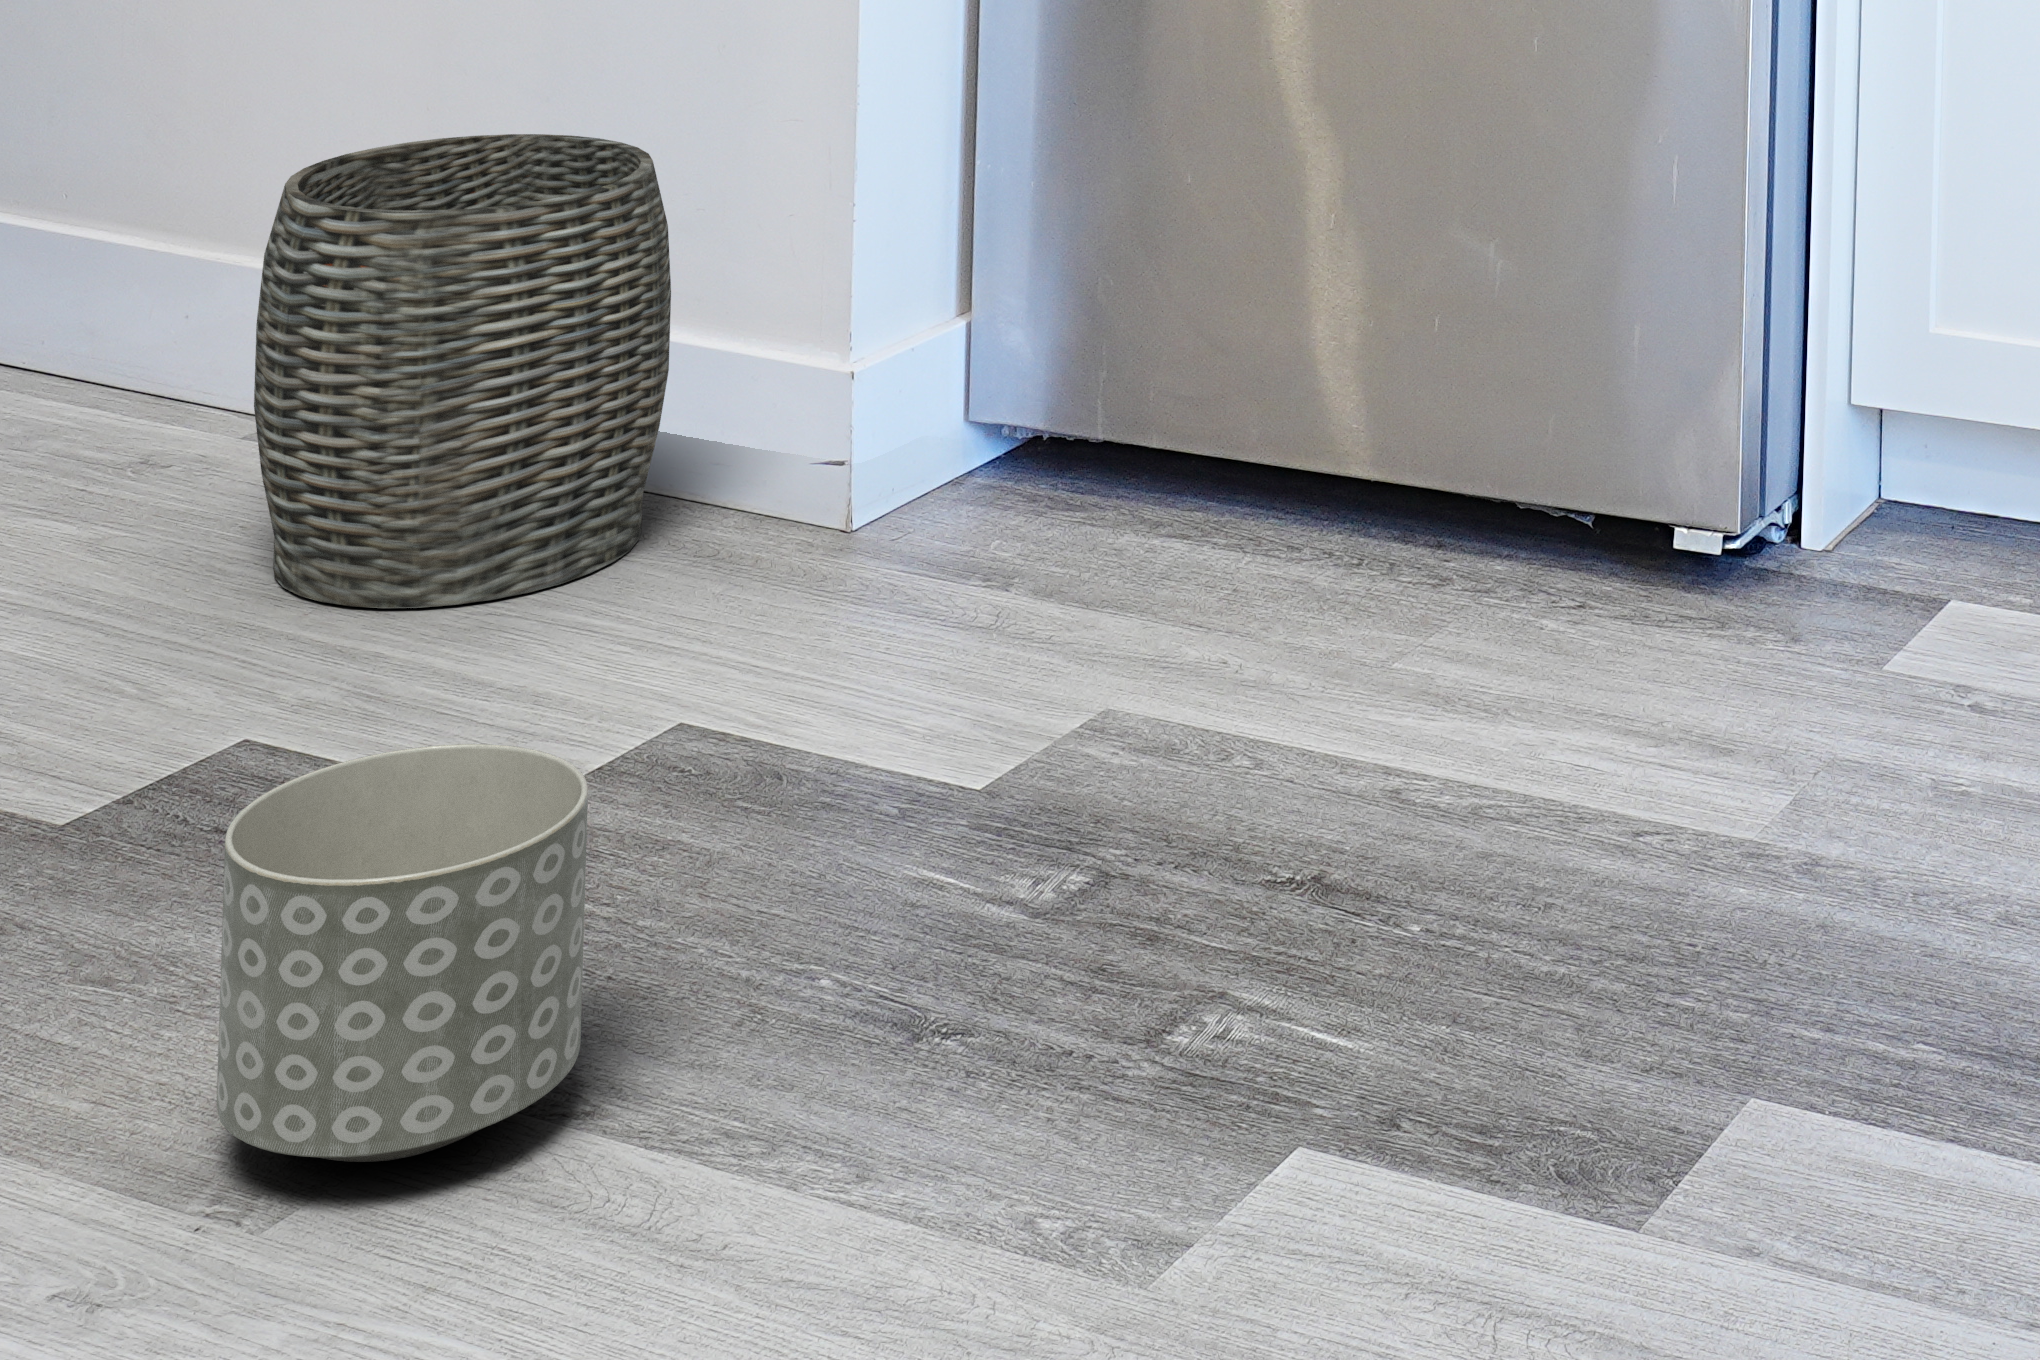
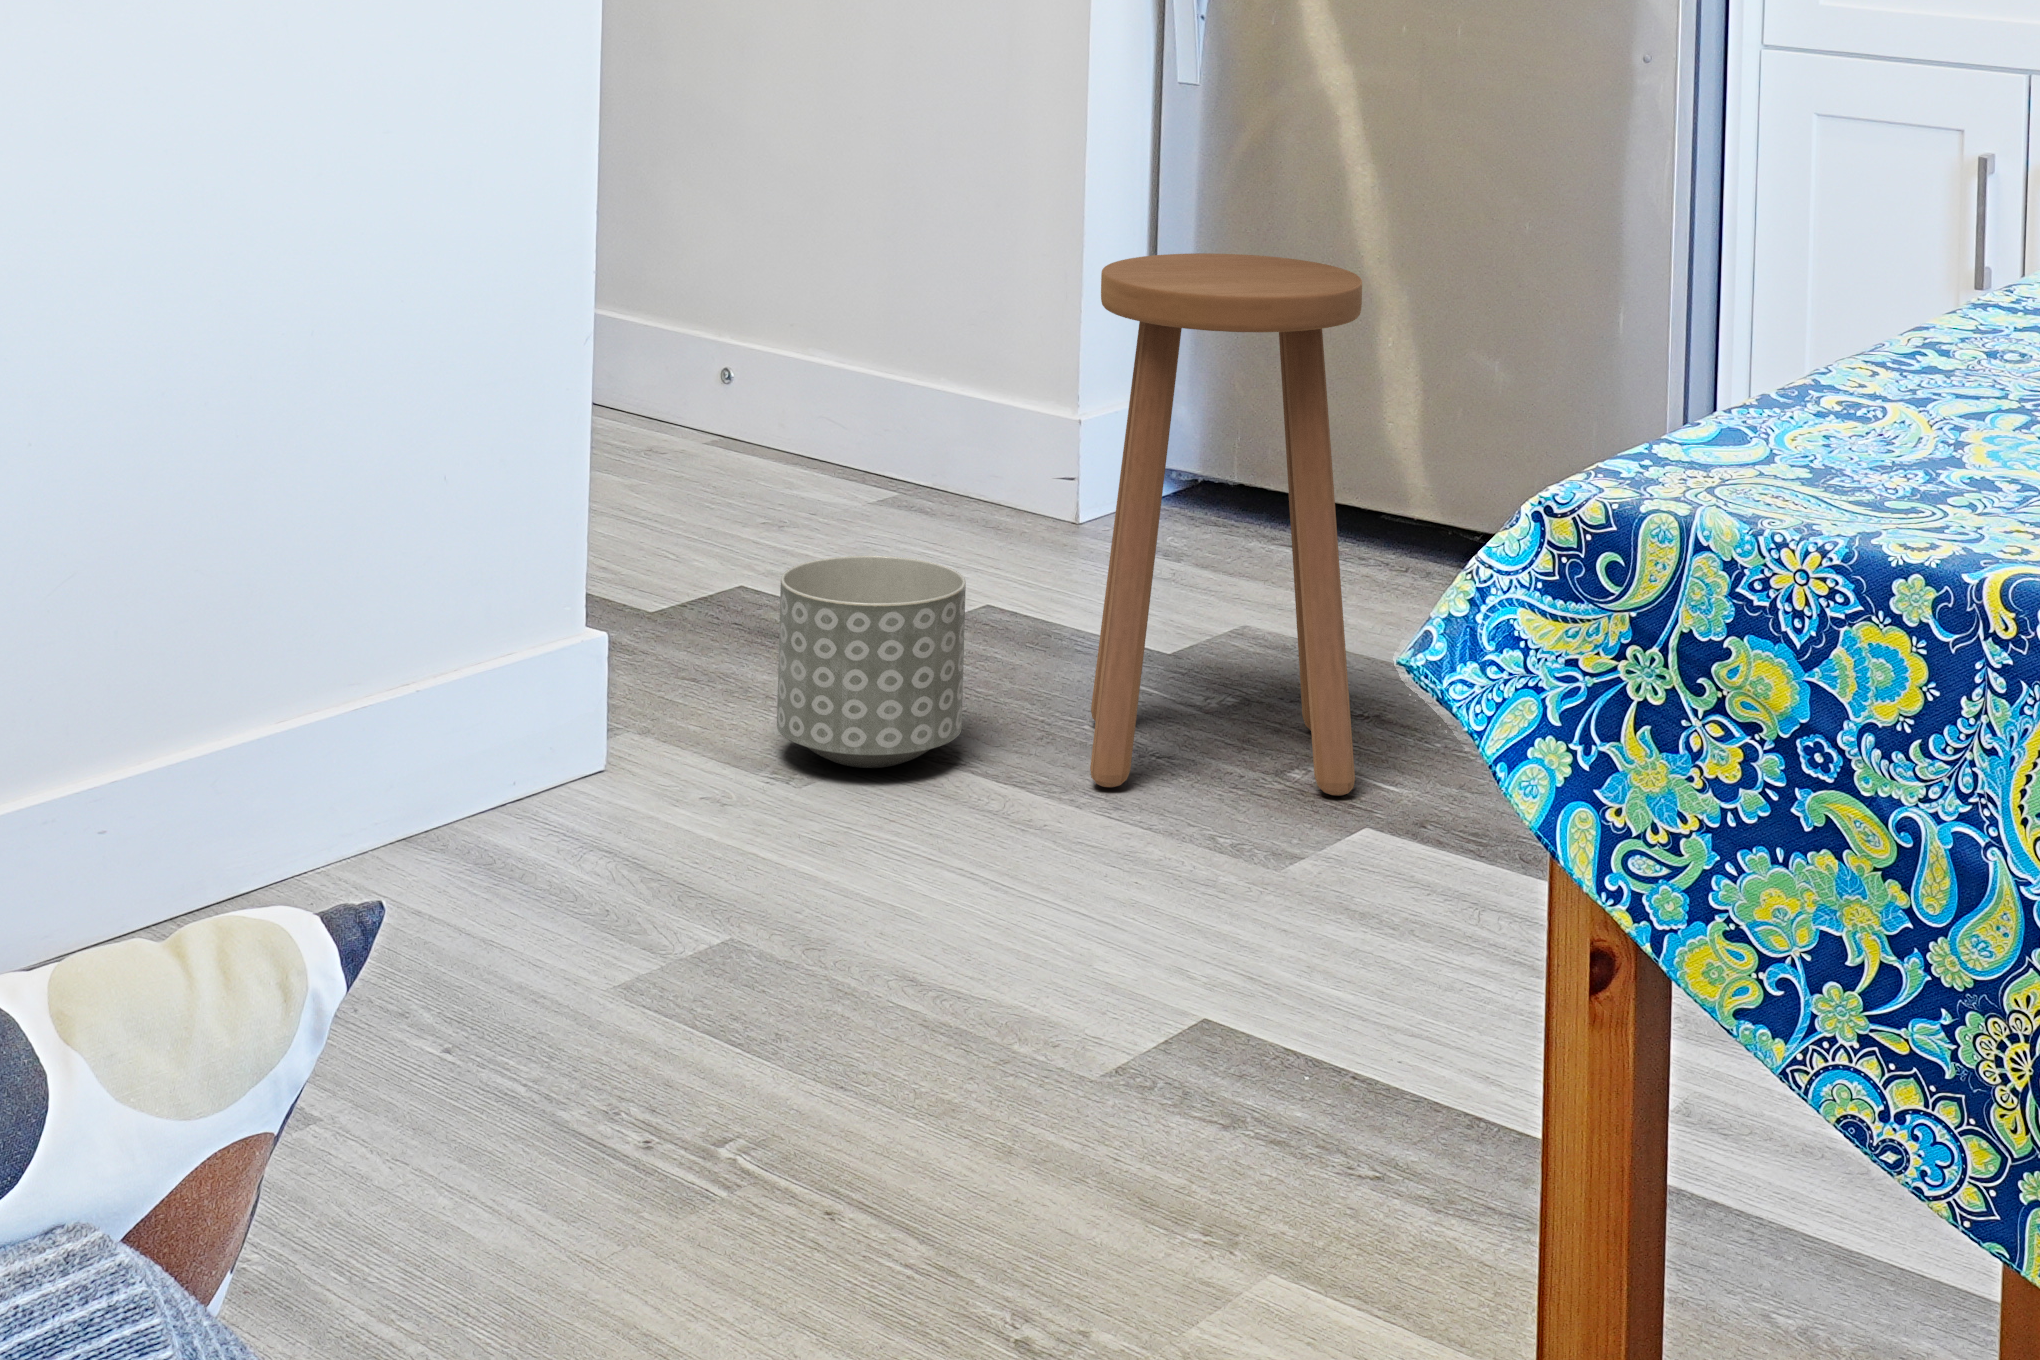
woven basket: present [254,134,671,608] -> none [727,259,967,541]
stool: none [812,163,1293,1138] -> present [1090,253,1362,795]

